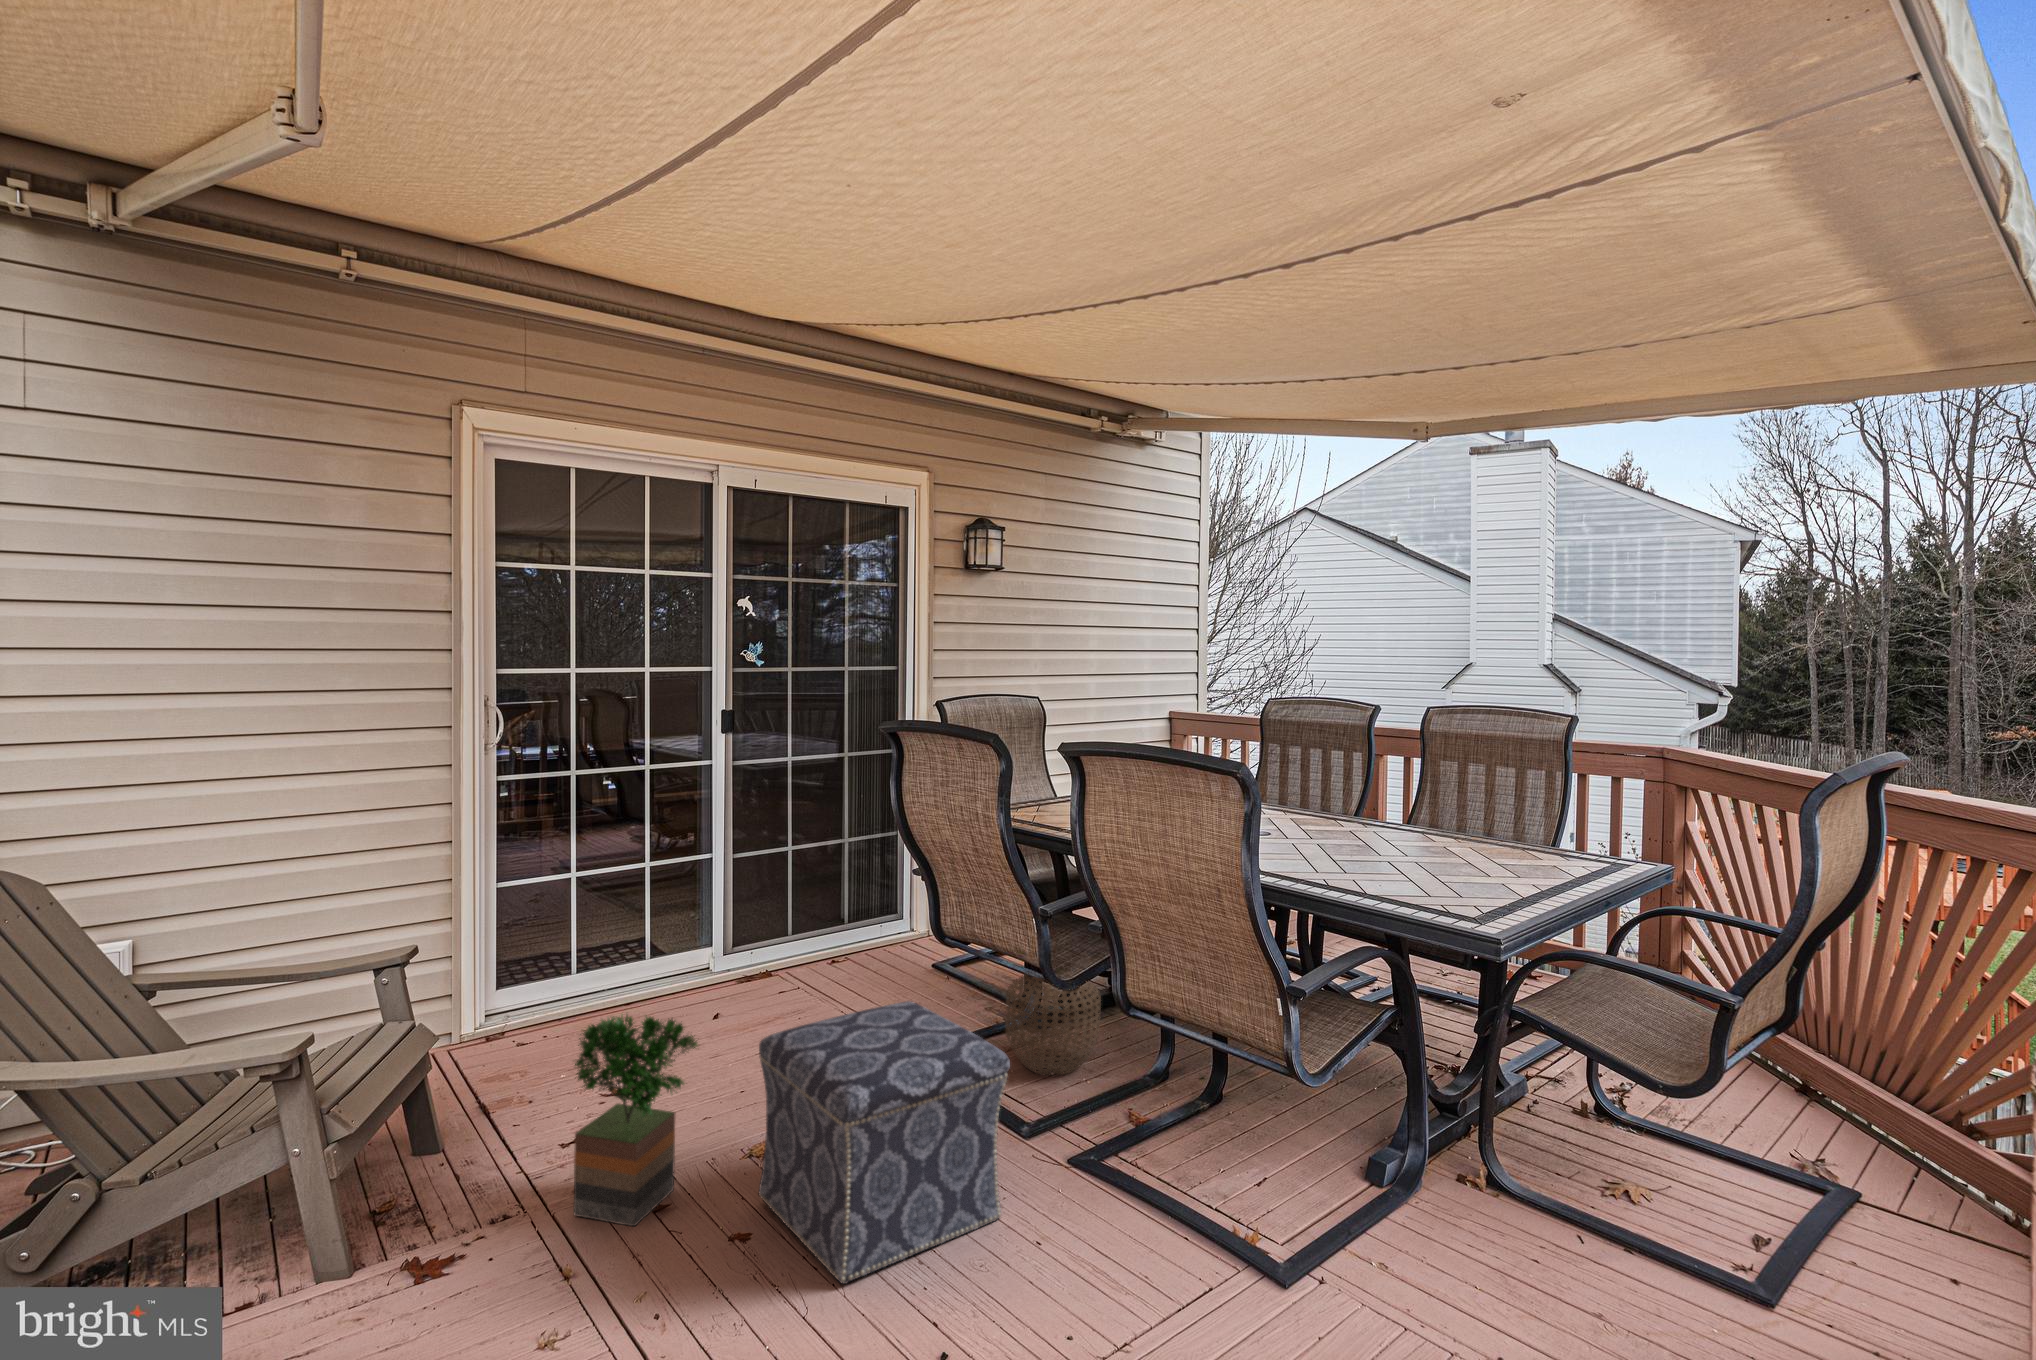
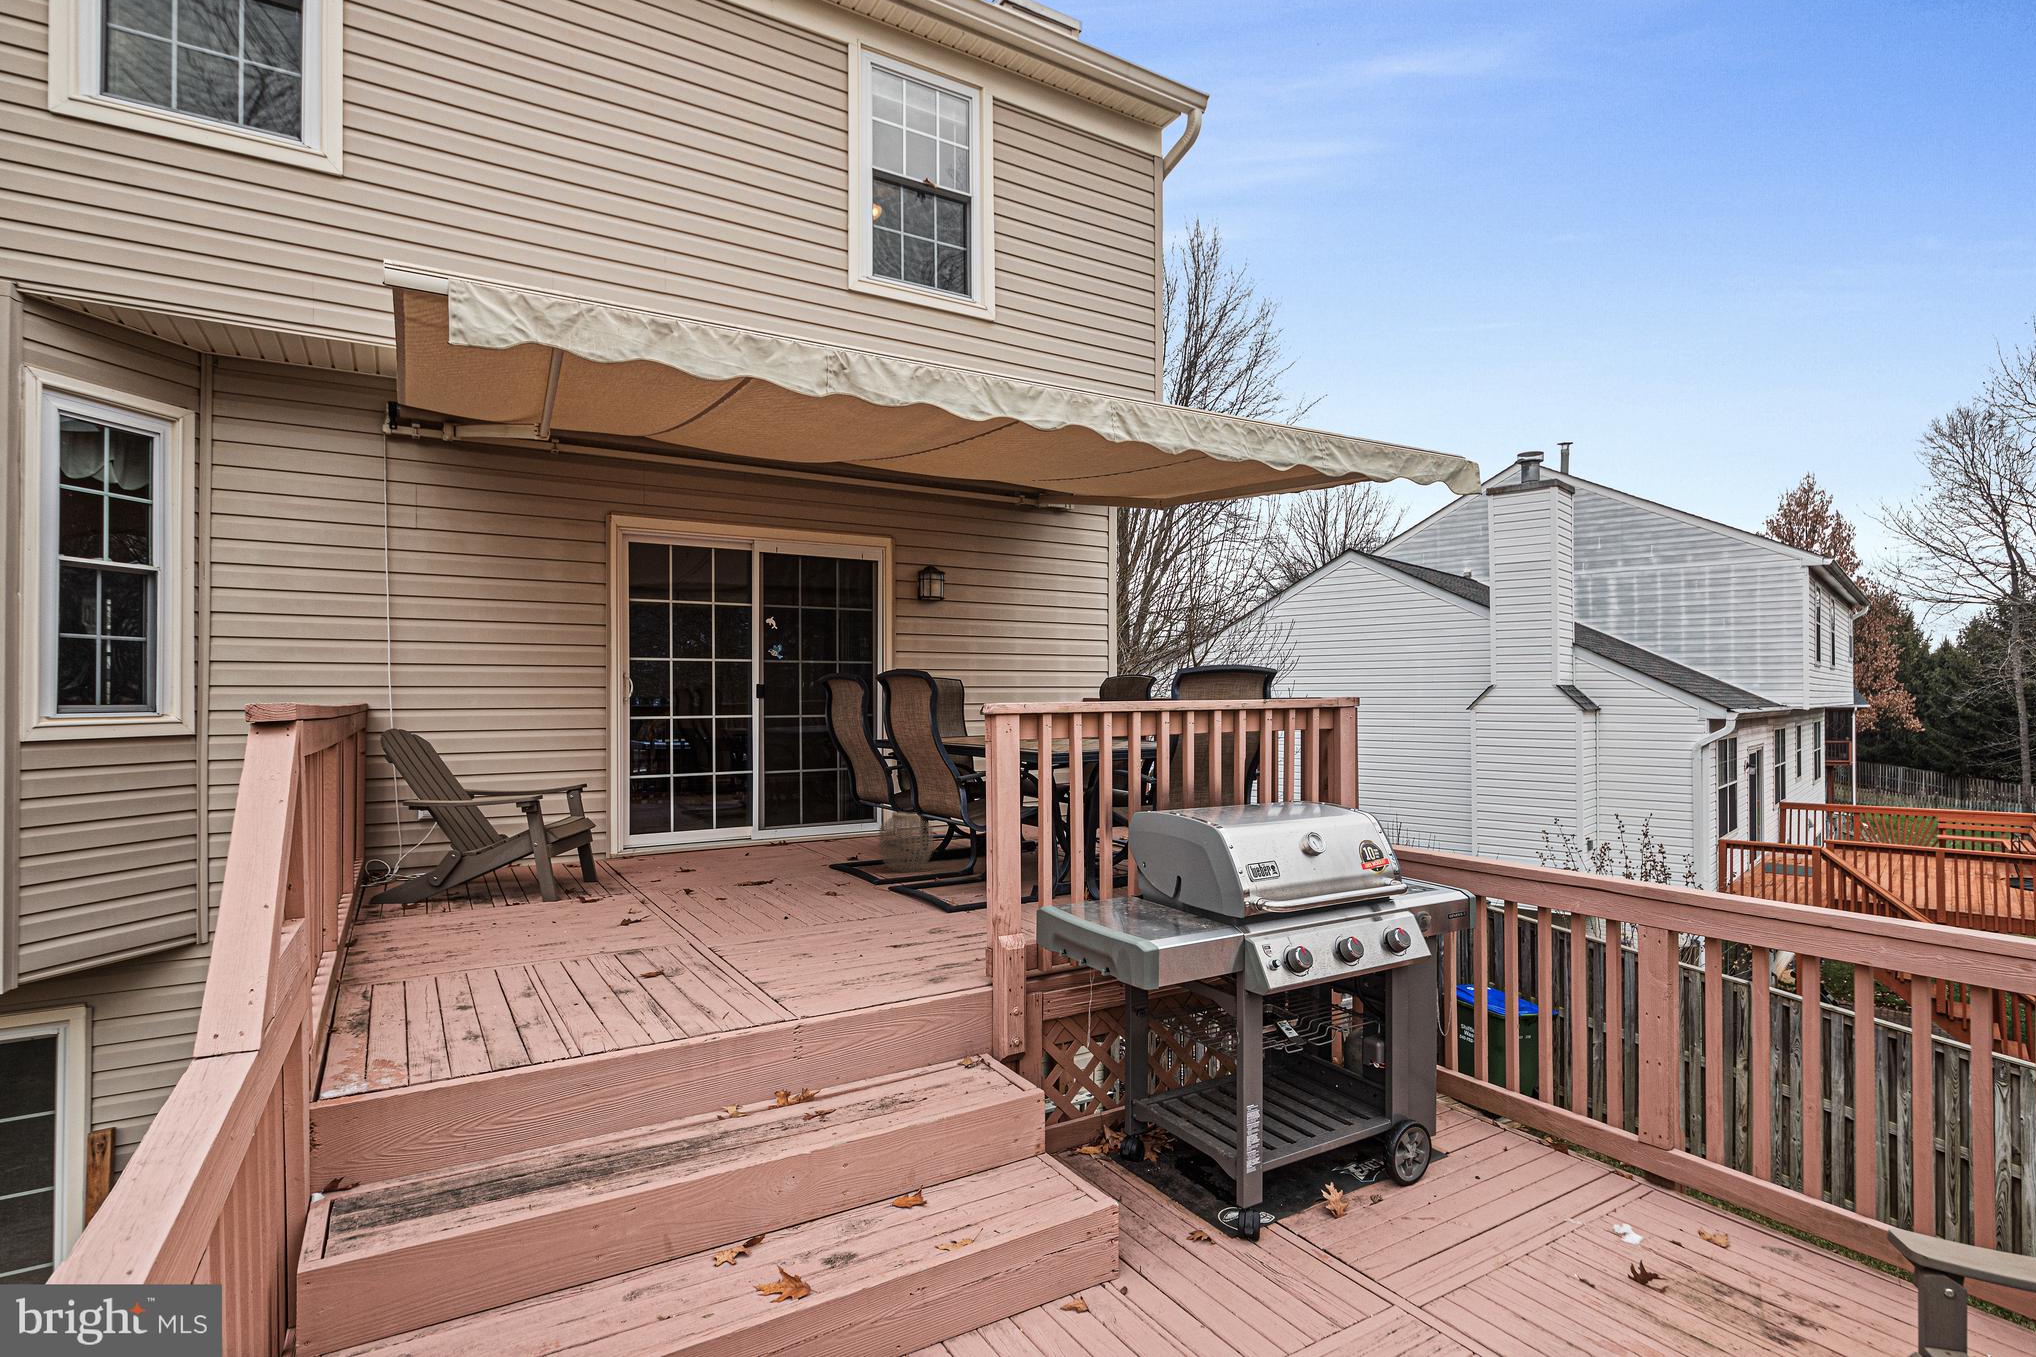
ottoman: present [759,1001,1010,1284] -> none [717,804,827,902]
potted tree: present [574,1015,697,1226] -> none [633,800,695,892]

